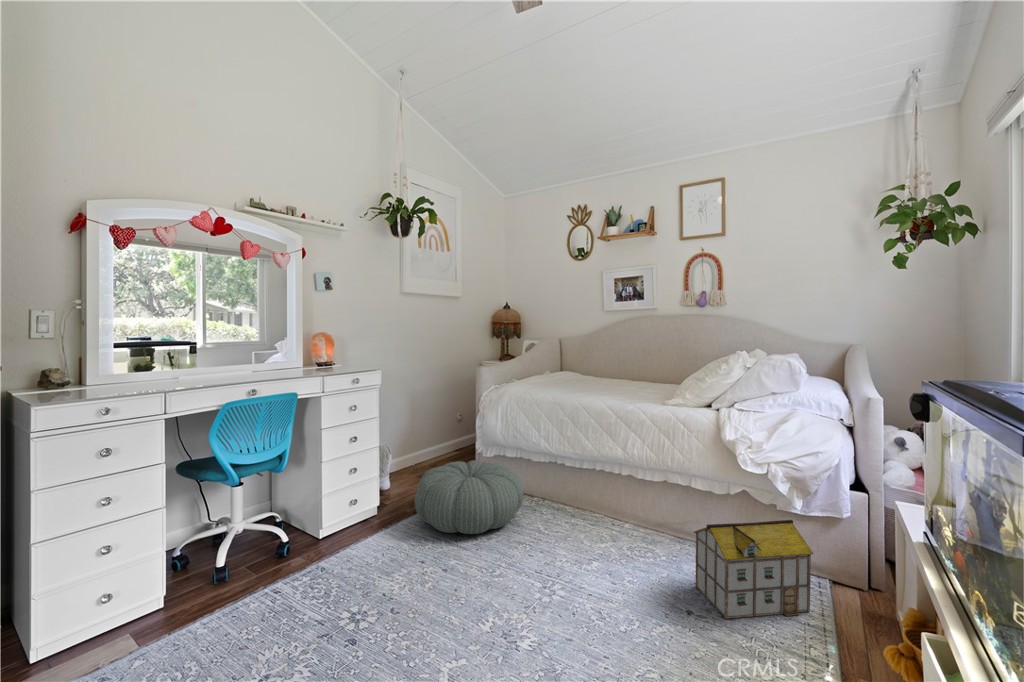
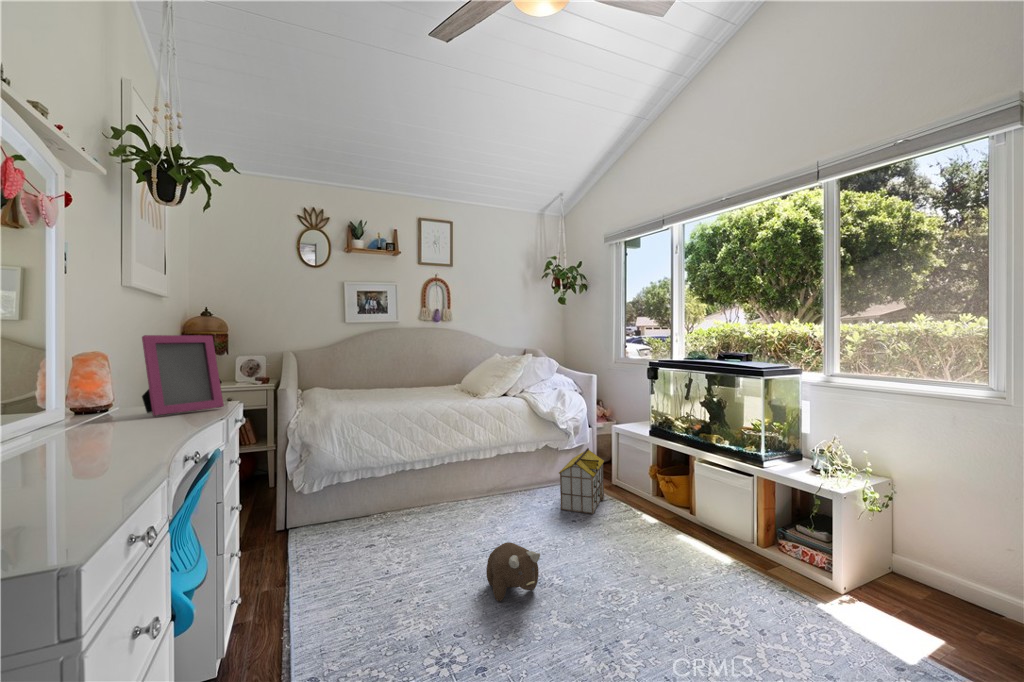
picture frame: none [317,327,358,374] -> present [142,335,224,416]
pouf: present [415,460,524,534] -> none [284,490,418,583]
plush toy: none [442,558,510,625] -> present [486,542,540,601]

